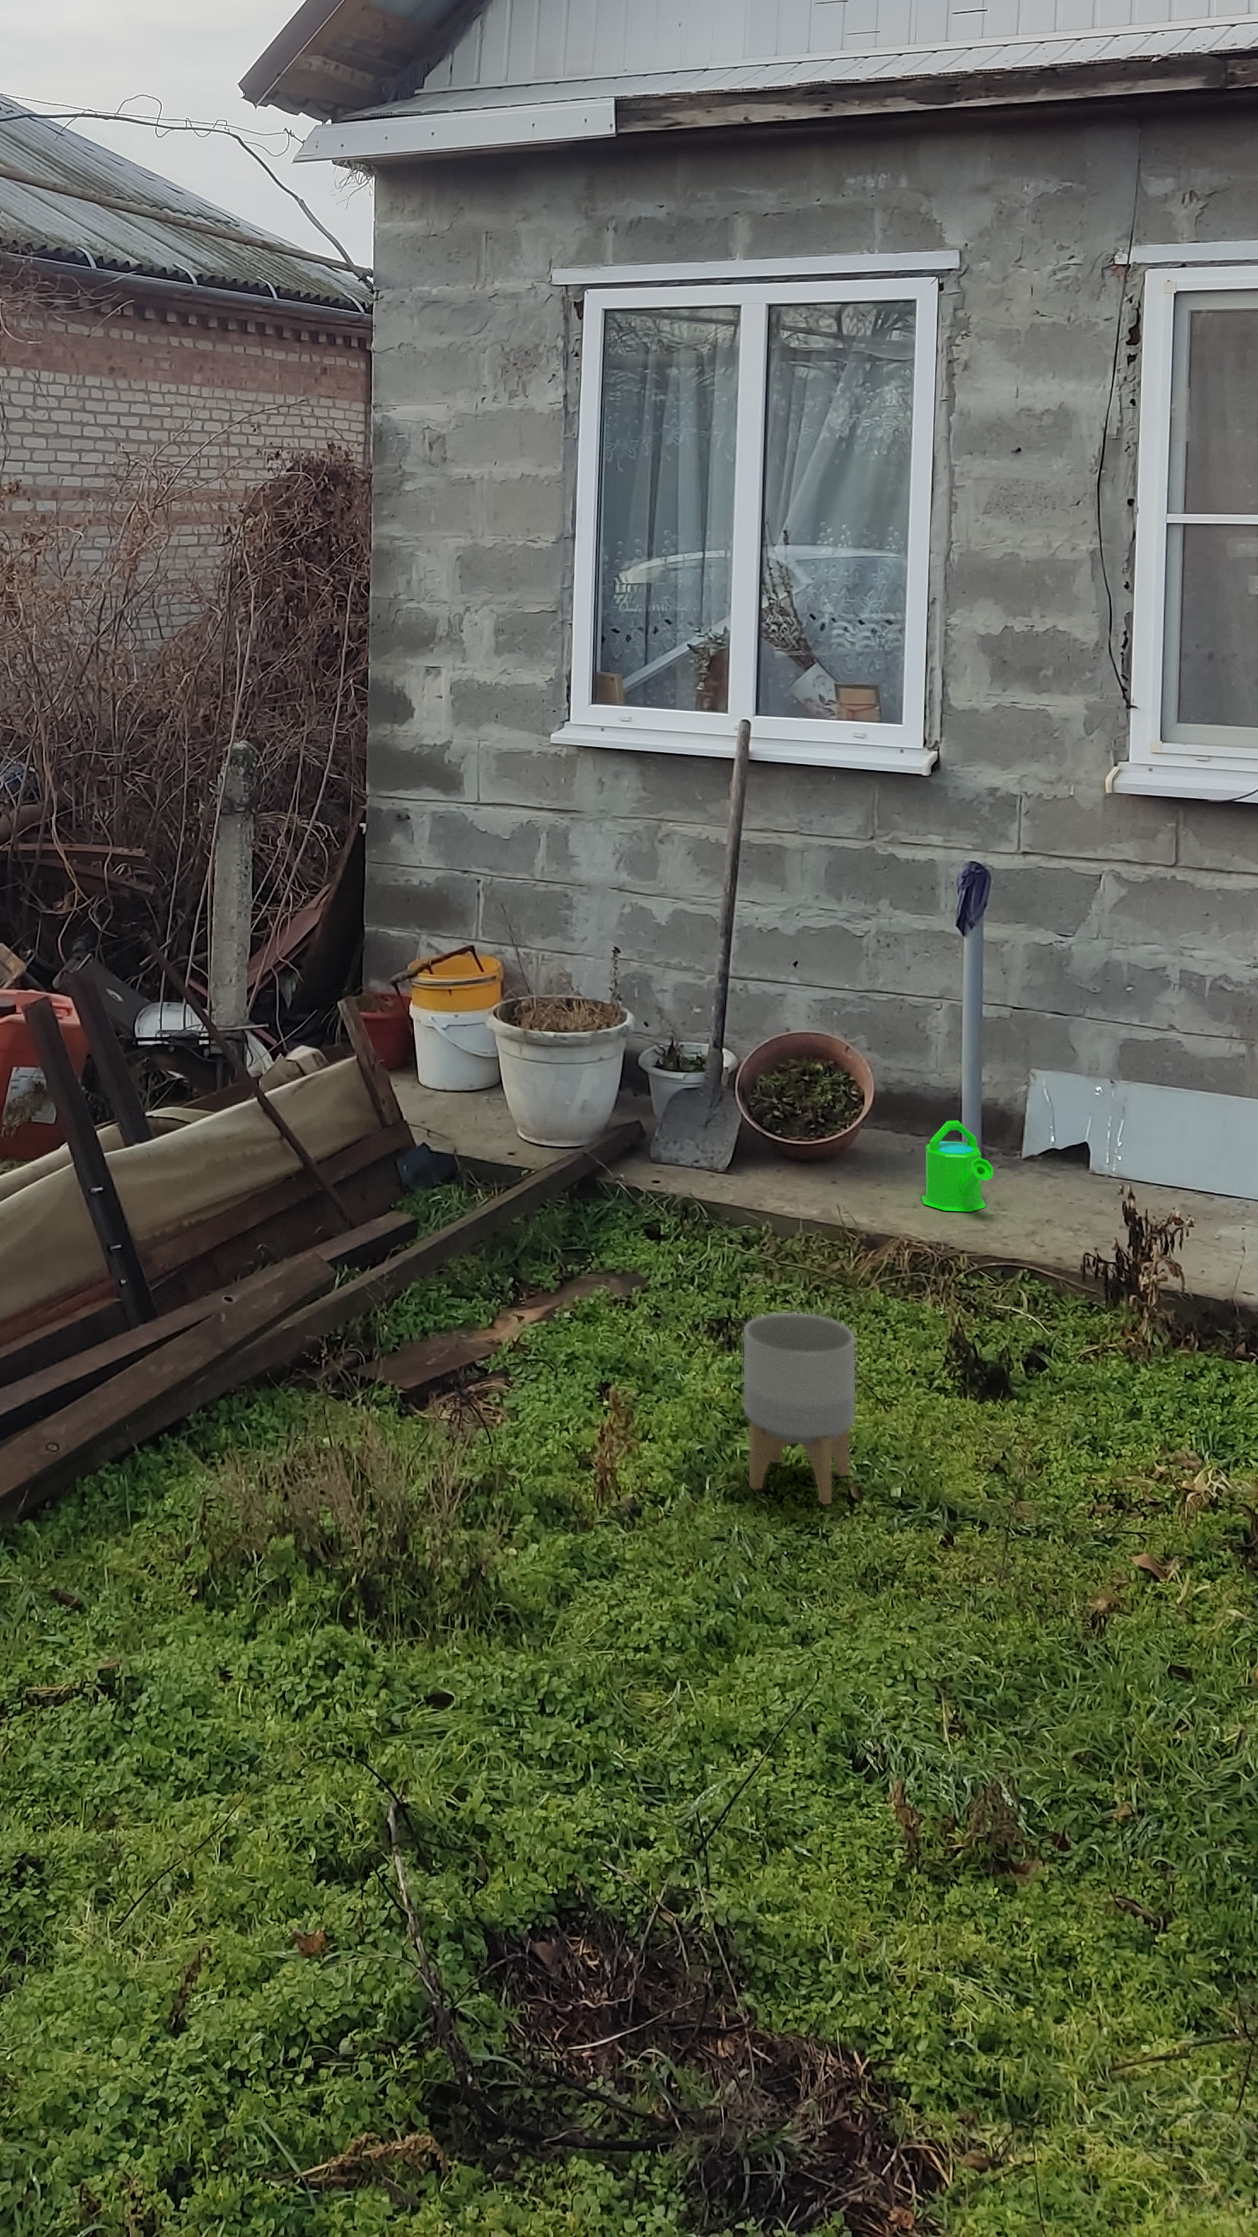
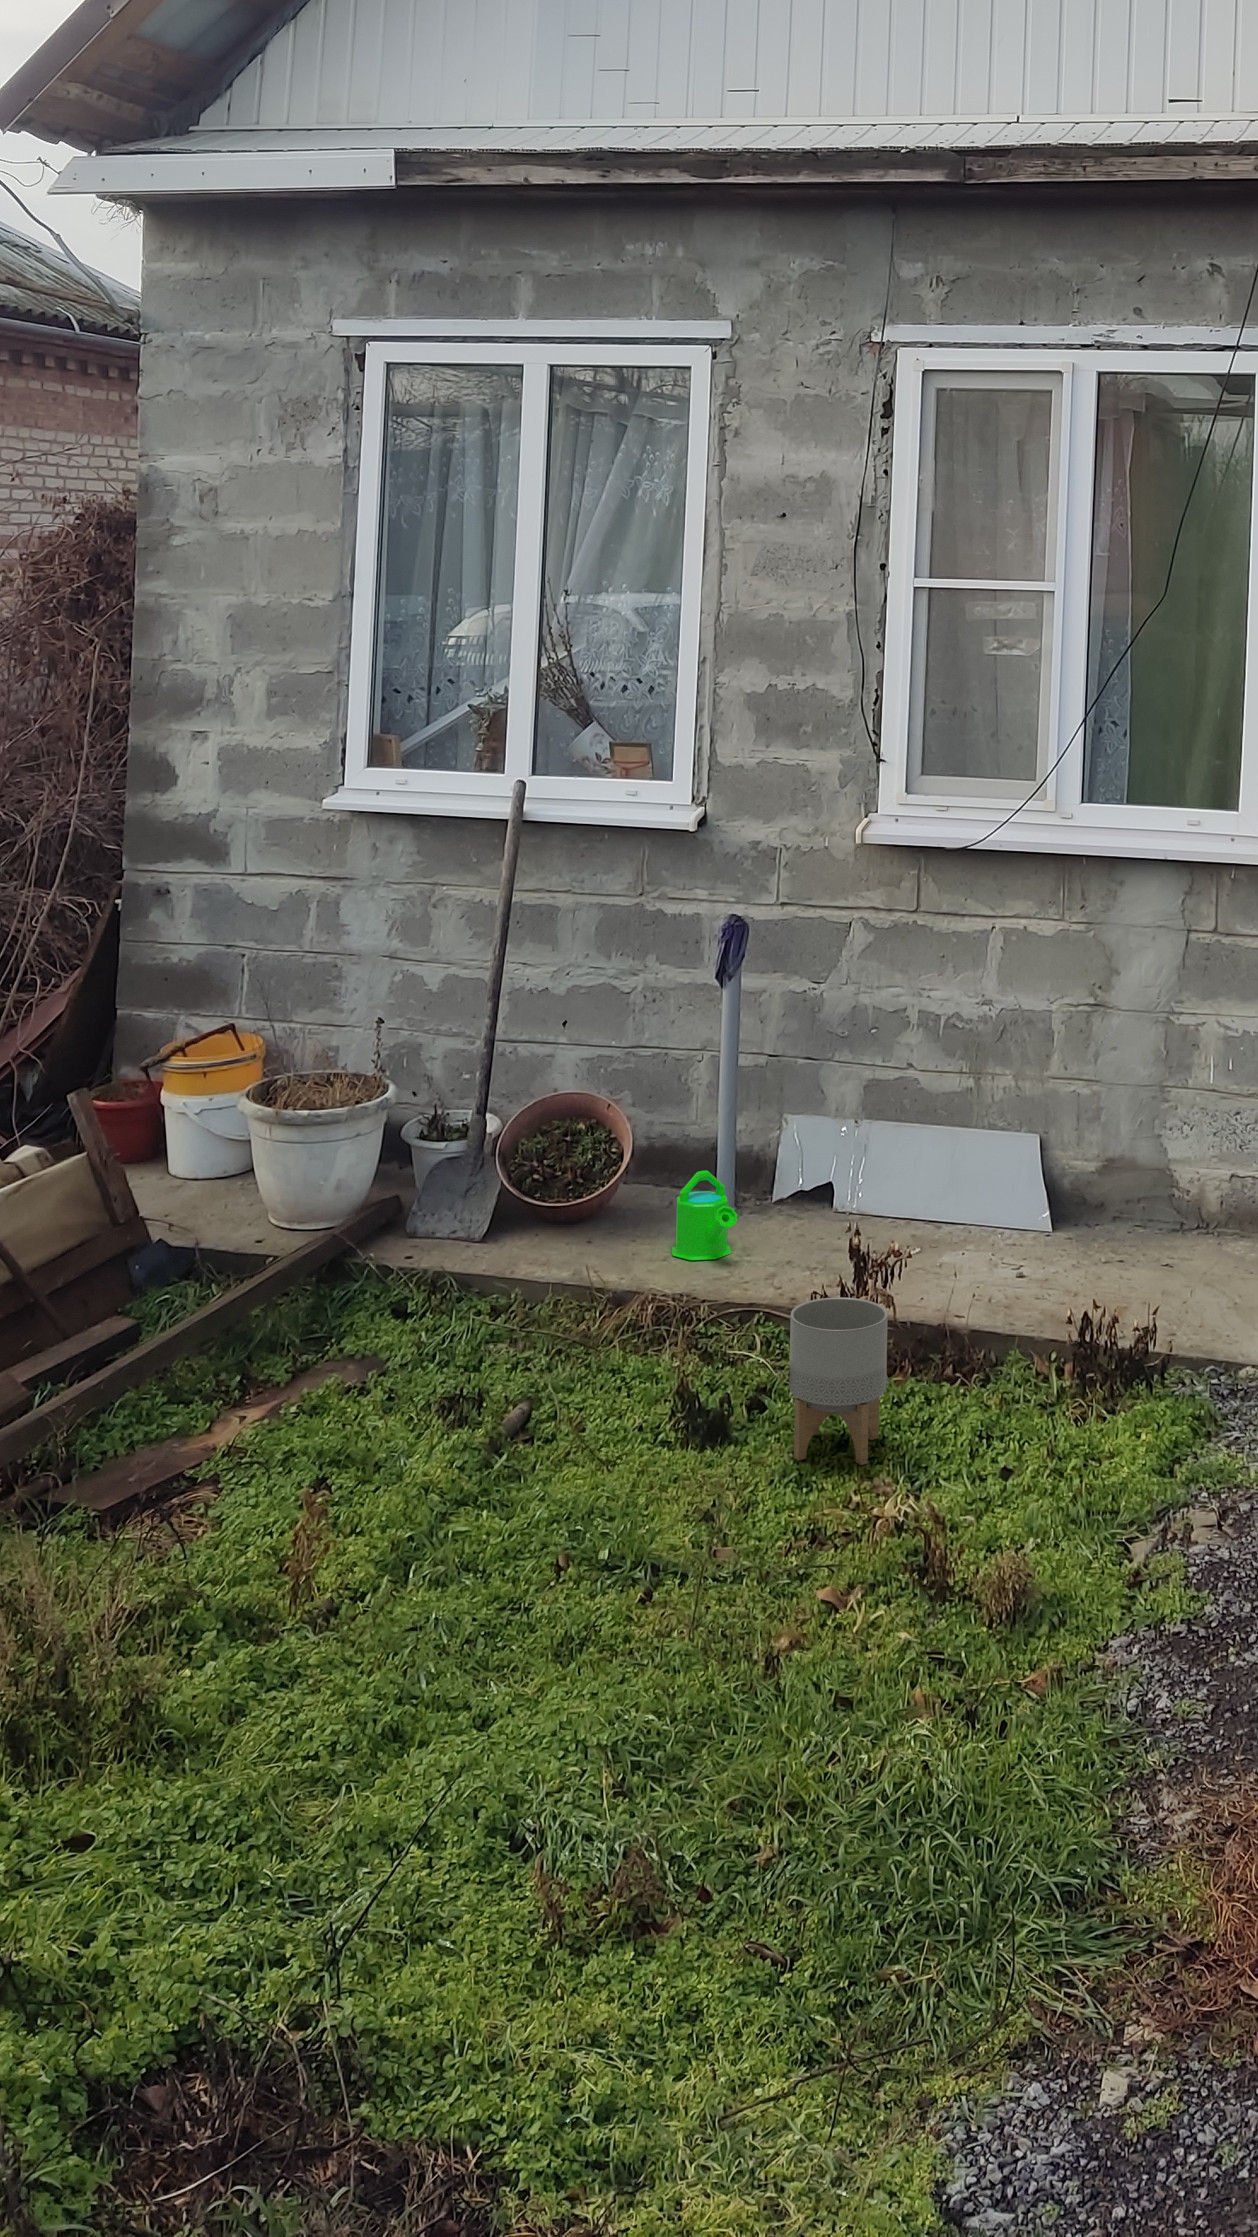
planter: present [744,1313,855,1505] -> present [789,1297,888,1465]

